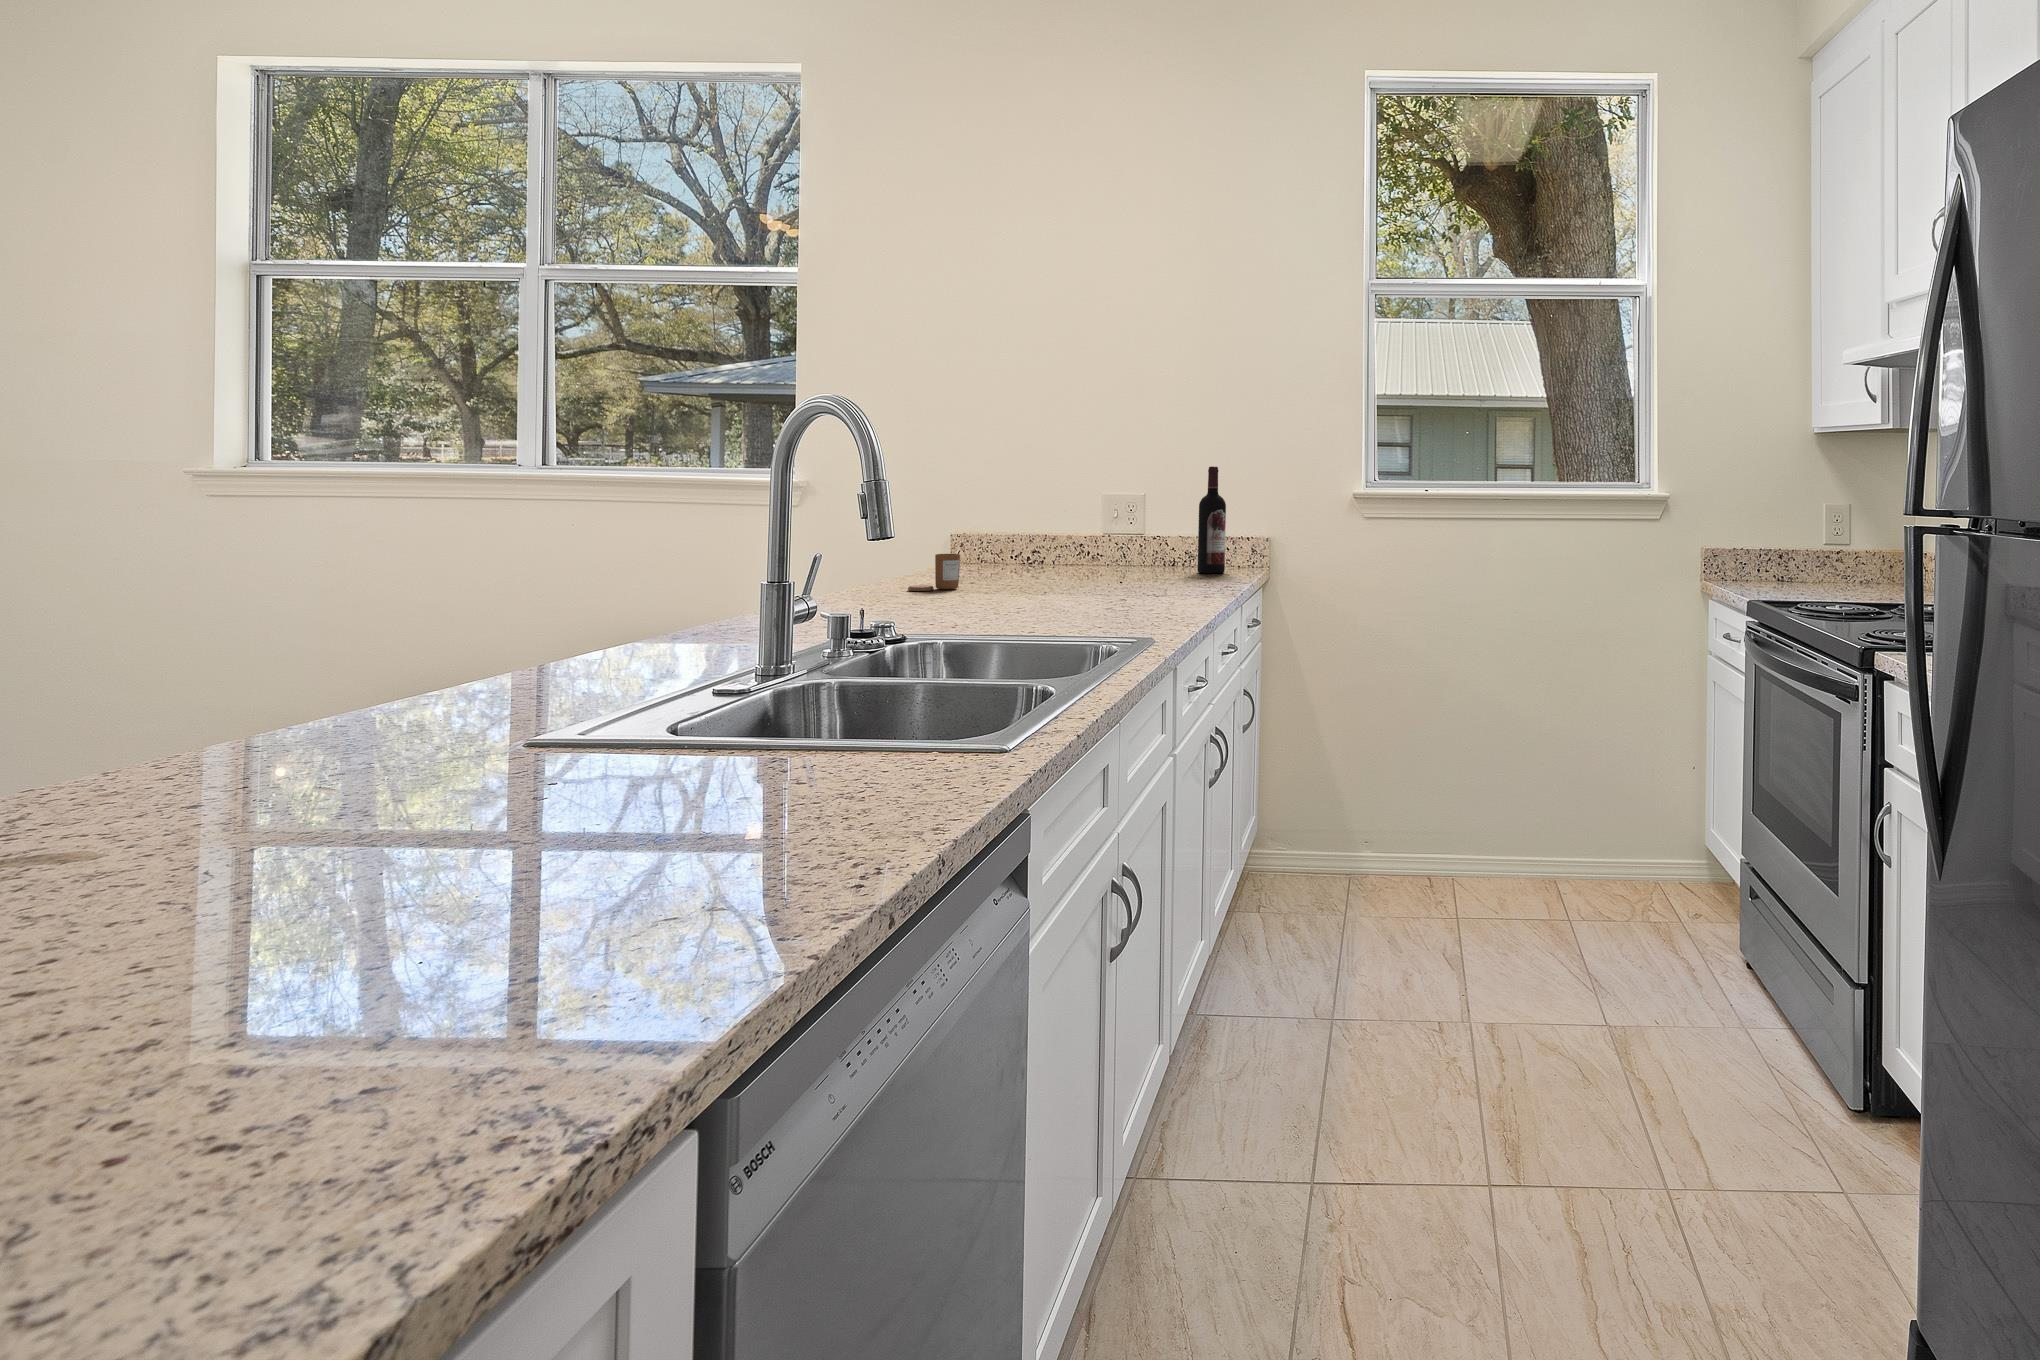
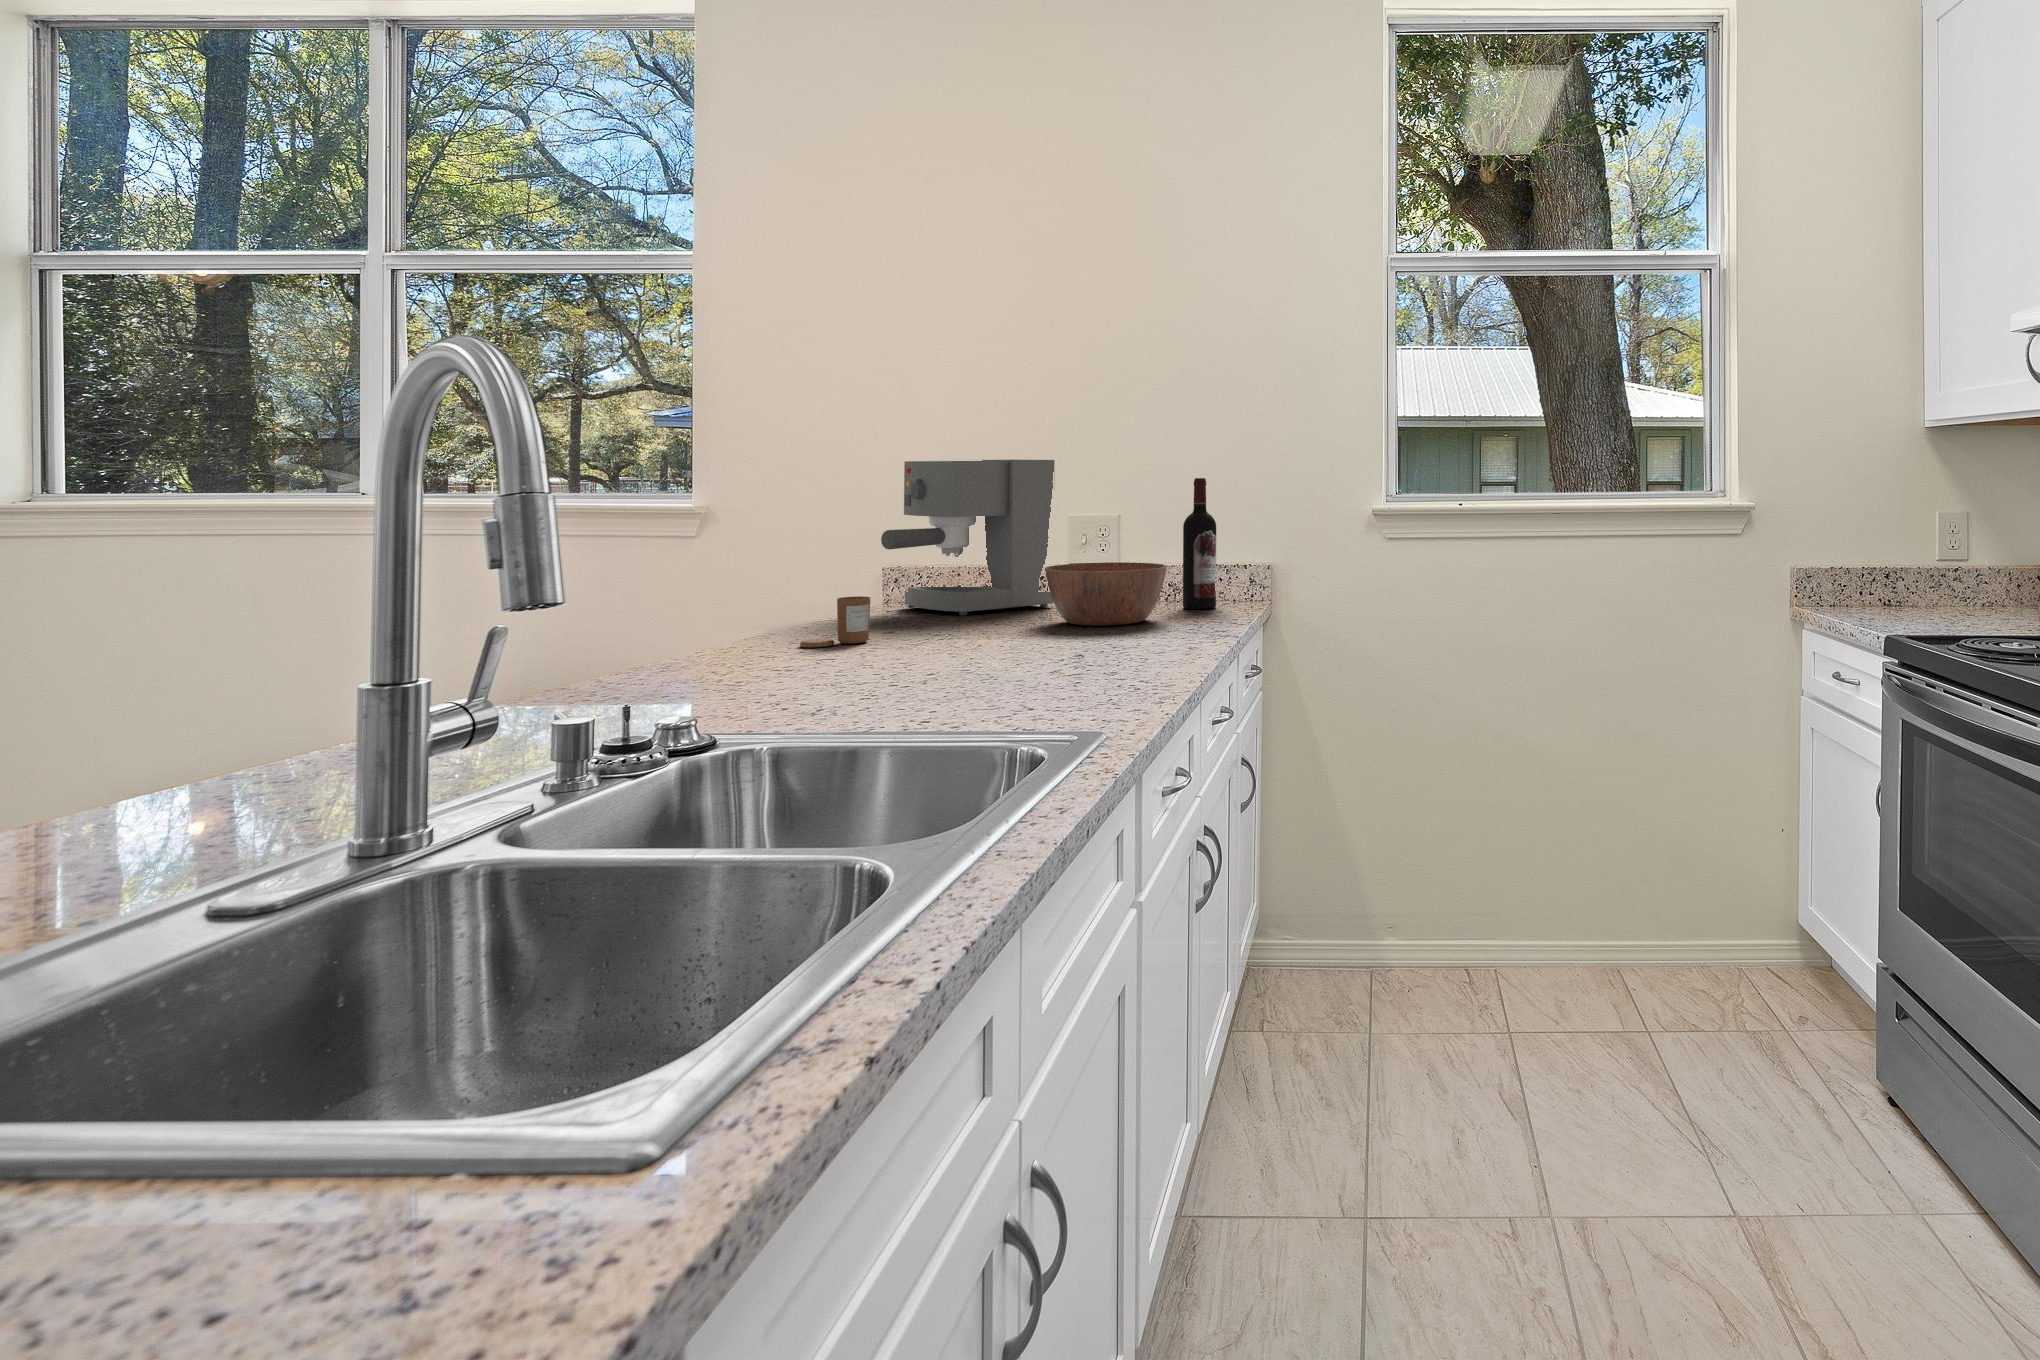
coffee maker: none [957,448,1094,573] -> present [881,460,1055,615]
bowl: none [1090,533,1187,582] -> present [1045,562,1167,626]

